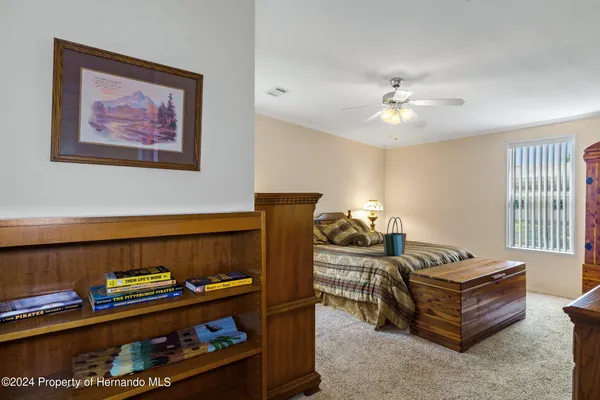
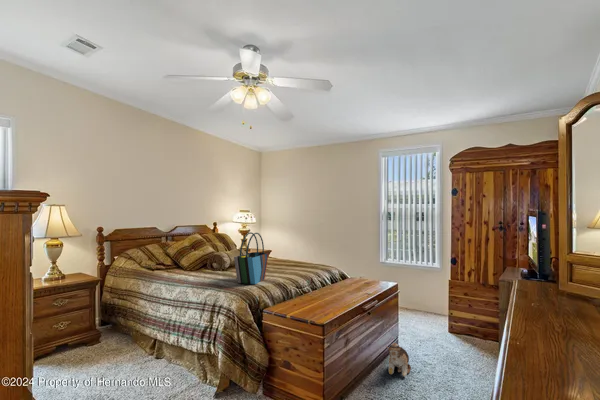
plush toy: none [513,309,537,337] -> present [387,343,411,376]

